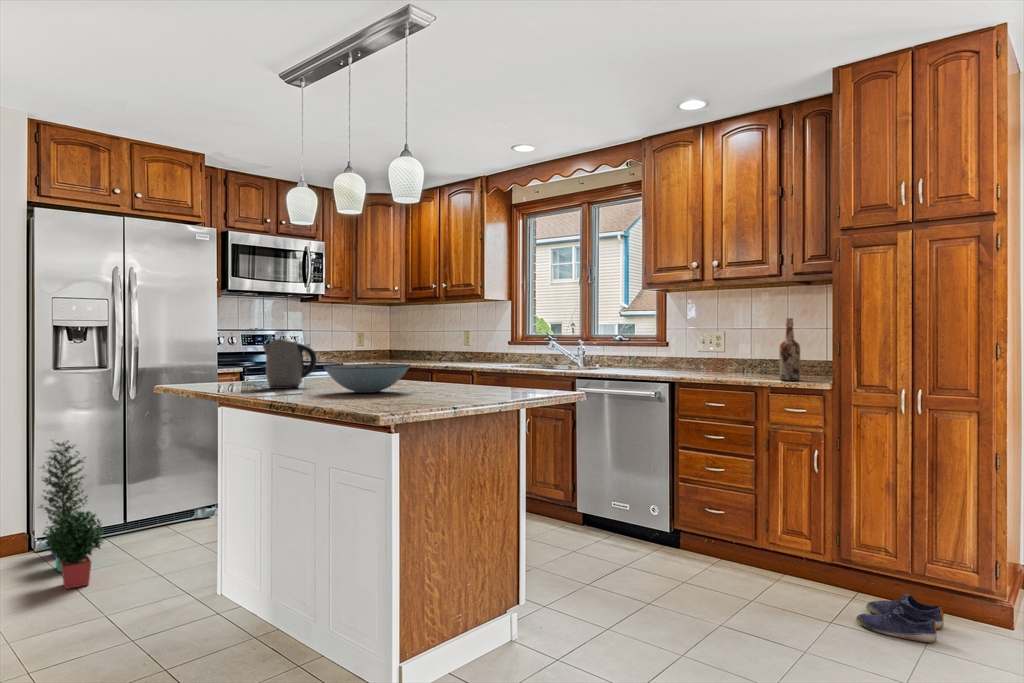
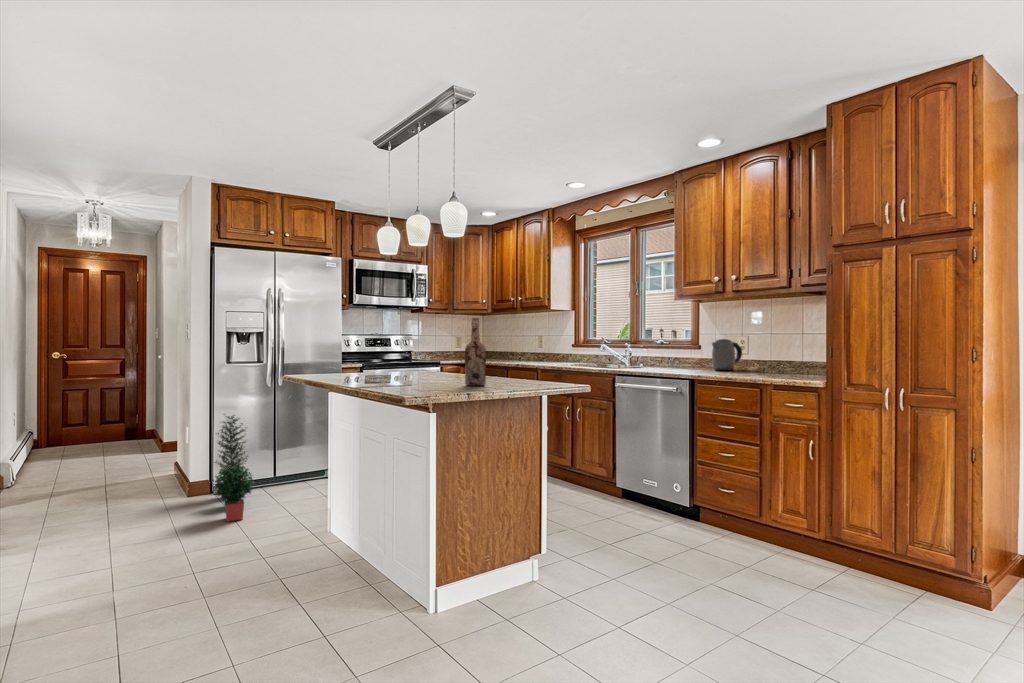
wine bottle: present [779,318,800,381] -> present [465,318,486,386]
kettle: present [263,338,317,389] -> present [712,339,742,371]
decorative bowl: present [324,364,410,393] -> none [392,361,458,383]
shoe: present [856,594,944,643] -> none [837,569,921,613]

